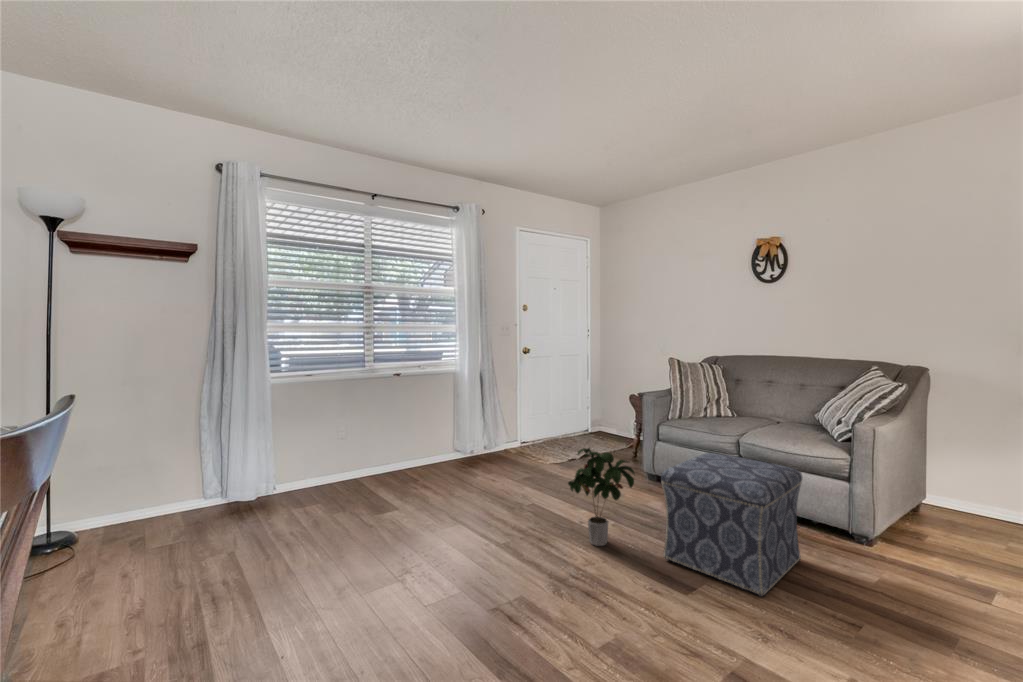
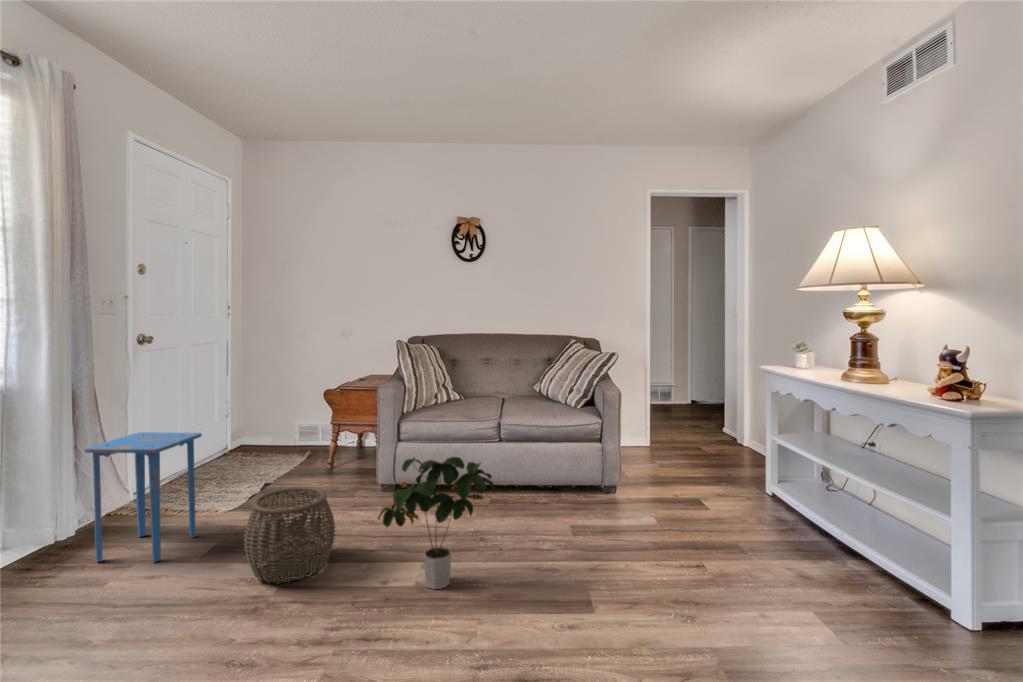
side table: none [471,409,523,481] -> present [85,432,202,562]
ottoman: present [661,453,803,596] -> none [513,435,639,569]
woven basket: none [513,454,565,512] -> present [244,487,335,584]

